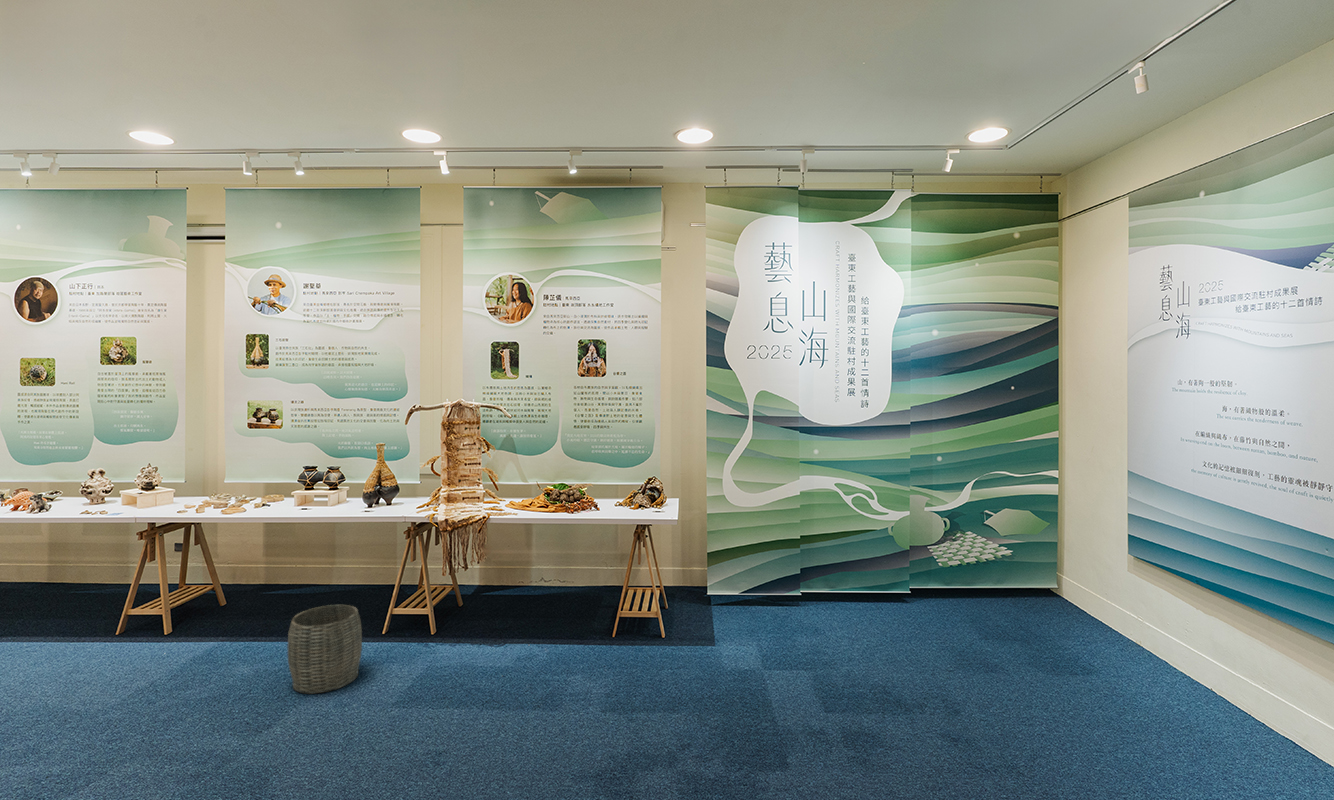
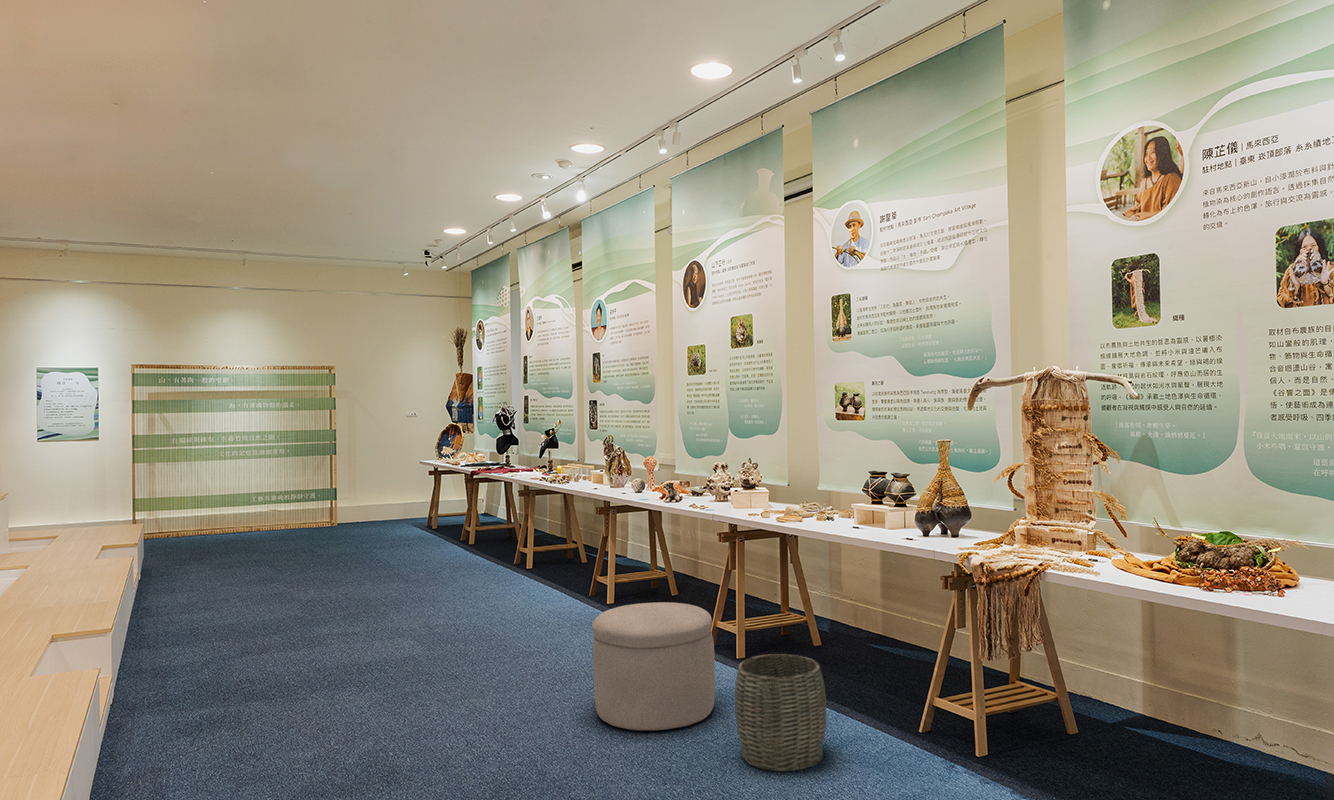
ottoman: none [90,596,228,723] -> present [592,602,715,730]

